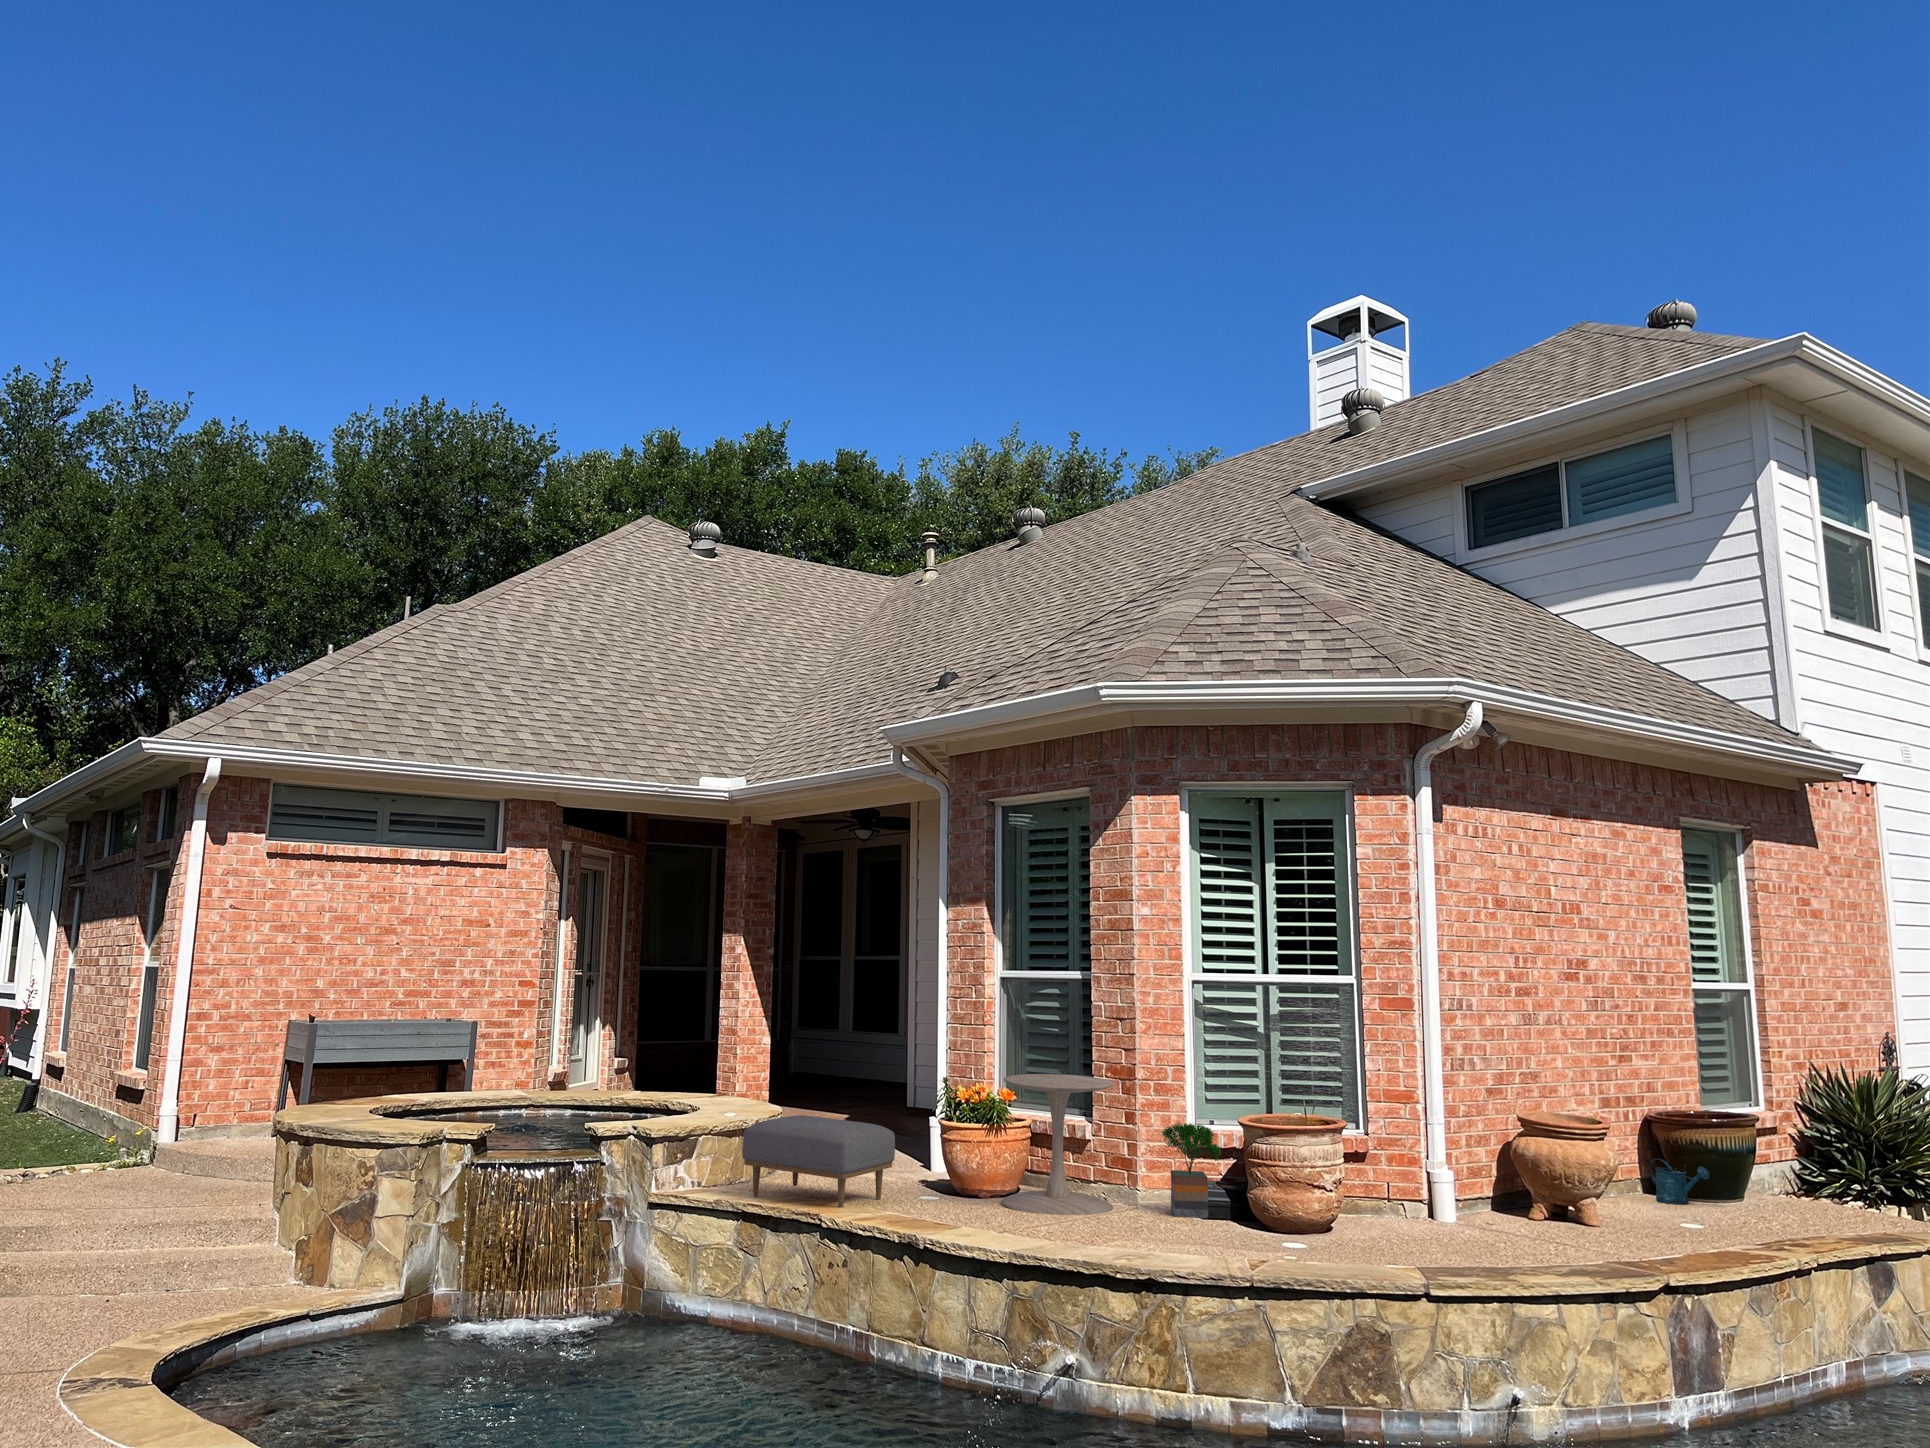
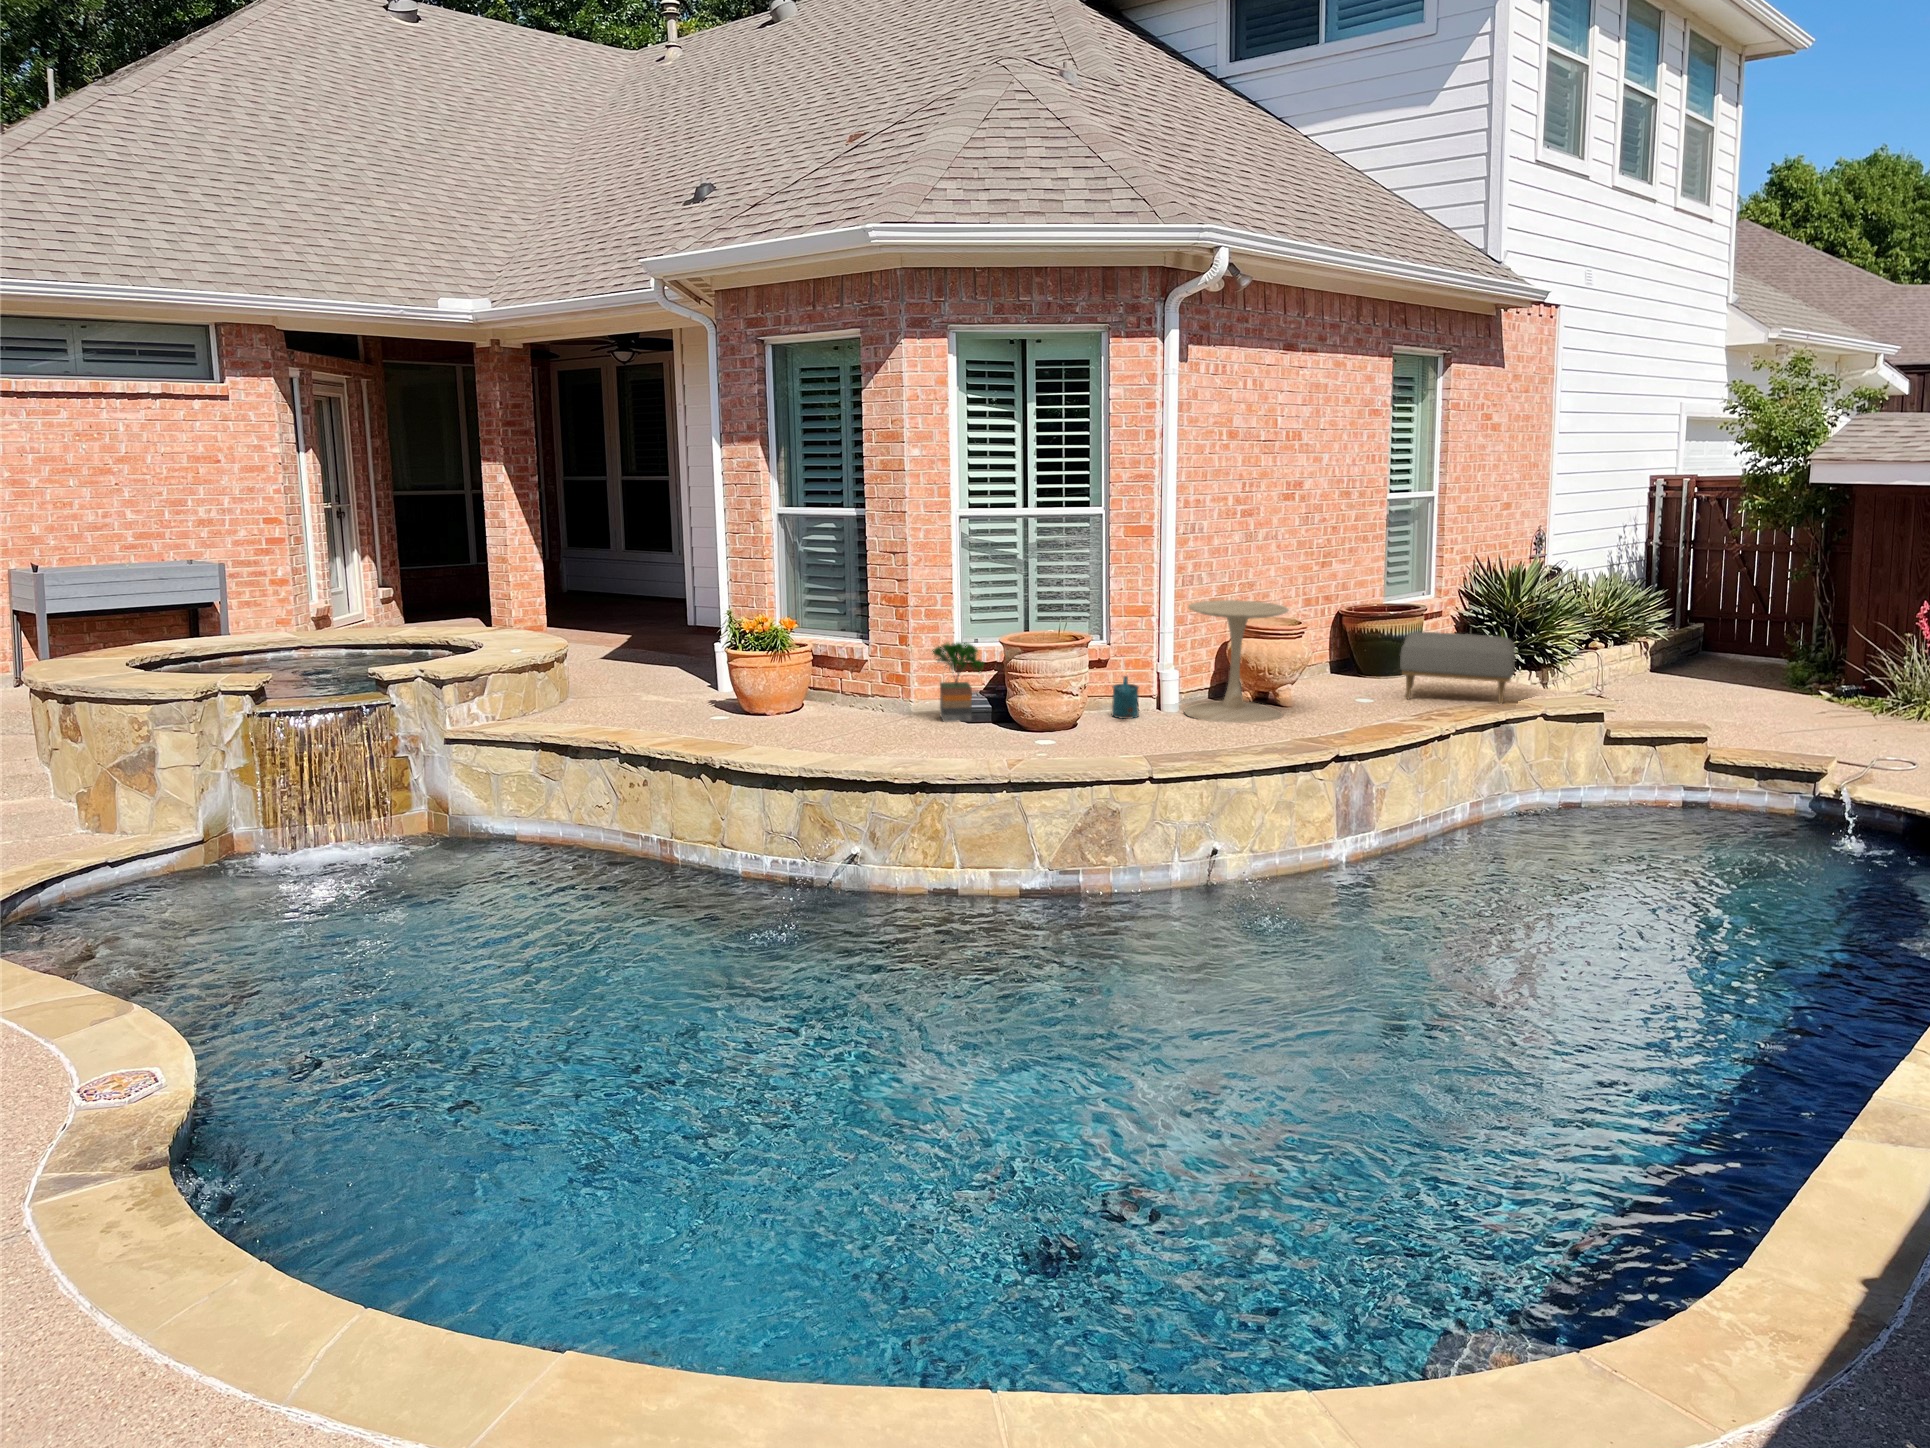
pedestal table: present [1002,1074,1113,1215] -> present [1184,600,1288,723]
ottoman: present [742,1115,895,1208] -> present [1400,632,1515,704]
watering can: present [1650,1159,1709,1205] -> present [1112,676,1139,719]

